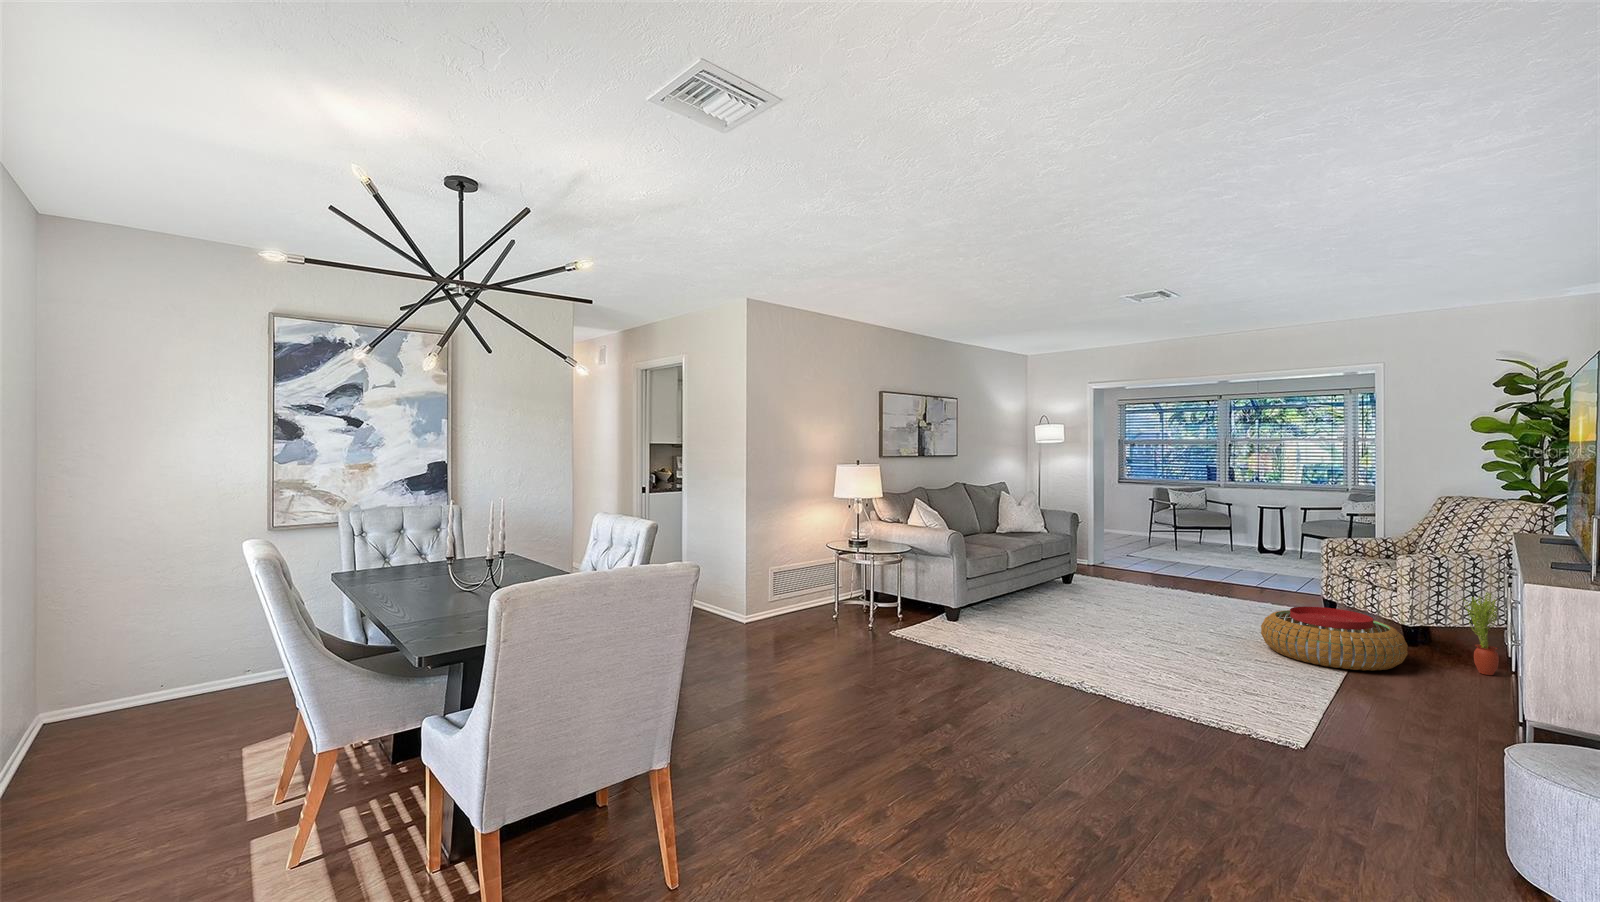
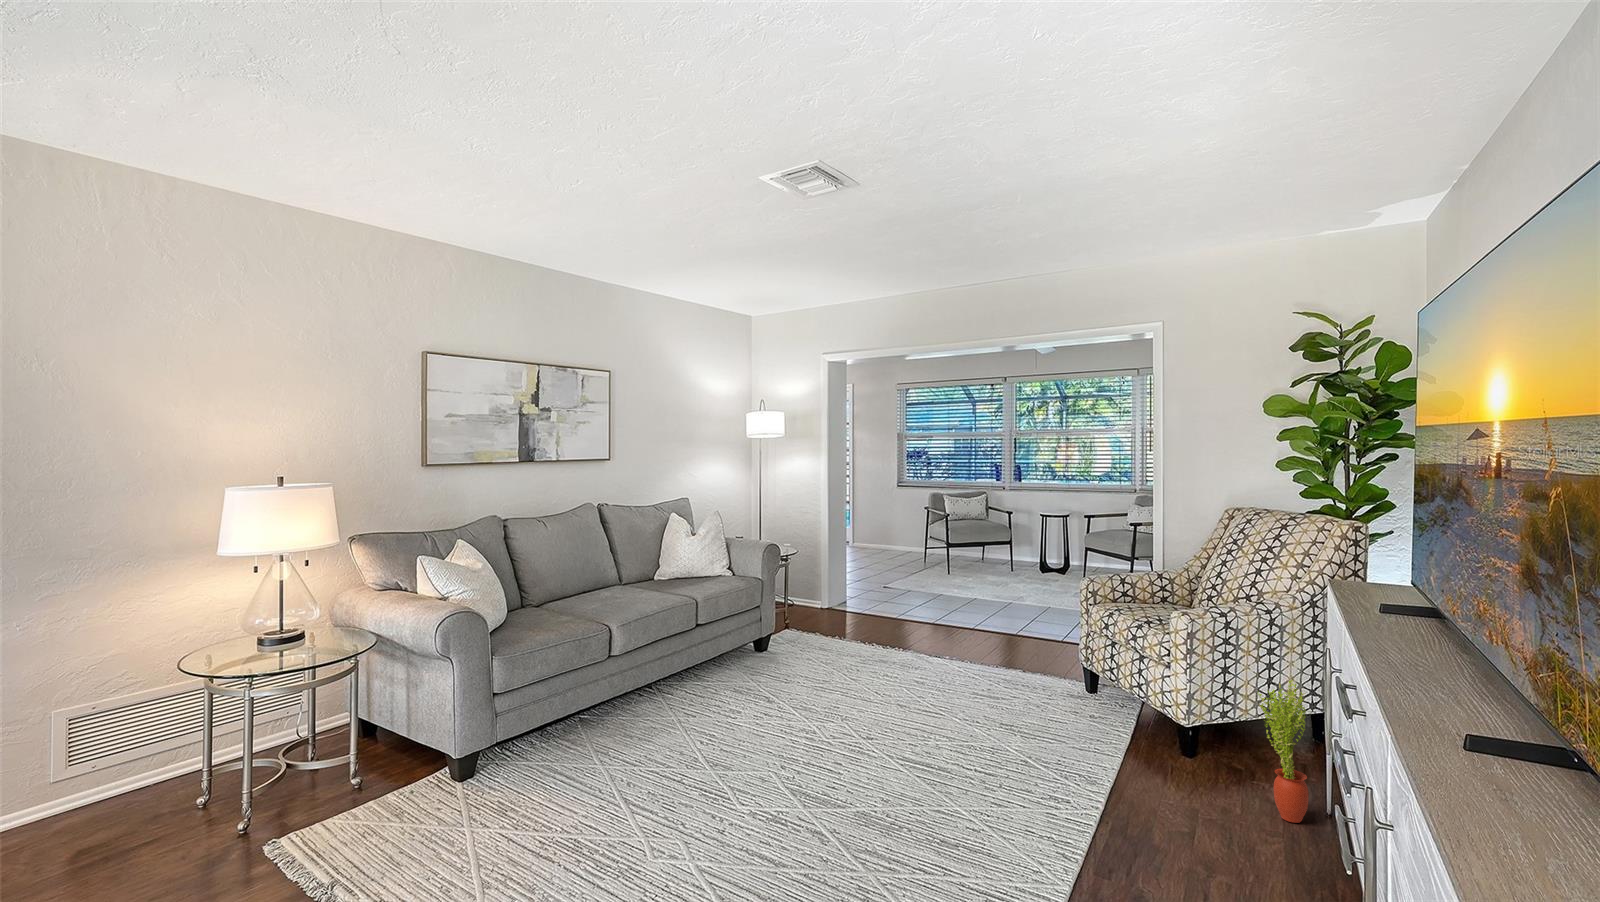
pouf: present [1261,607,1408,671] -> none [971,709,1180,840]

